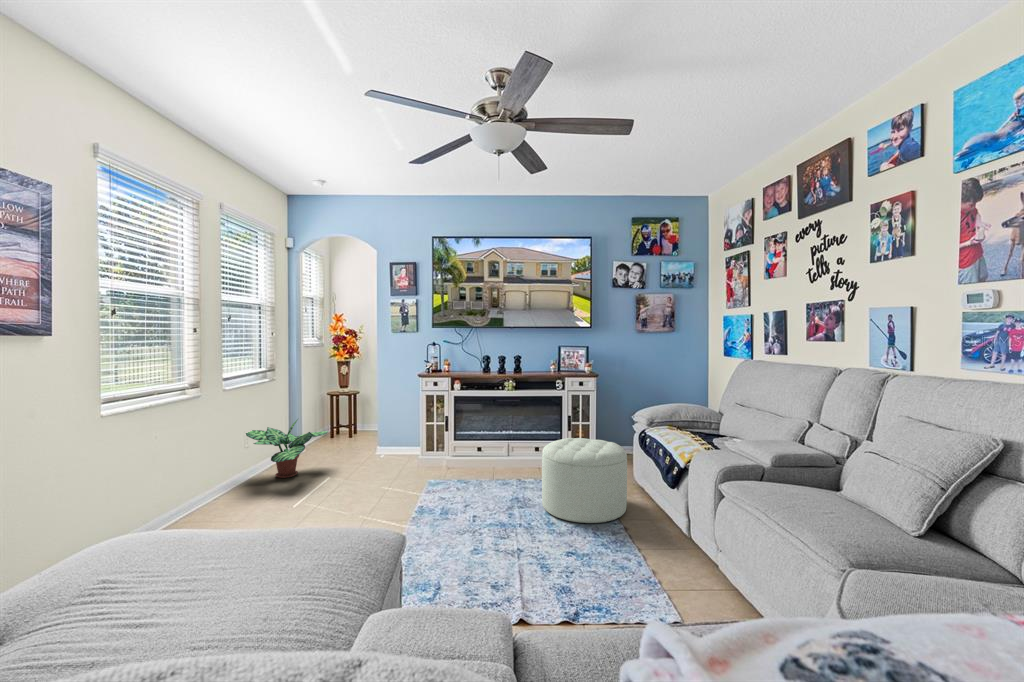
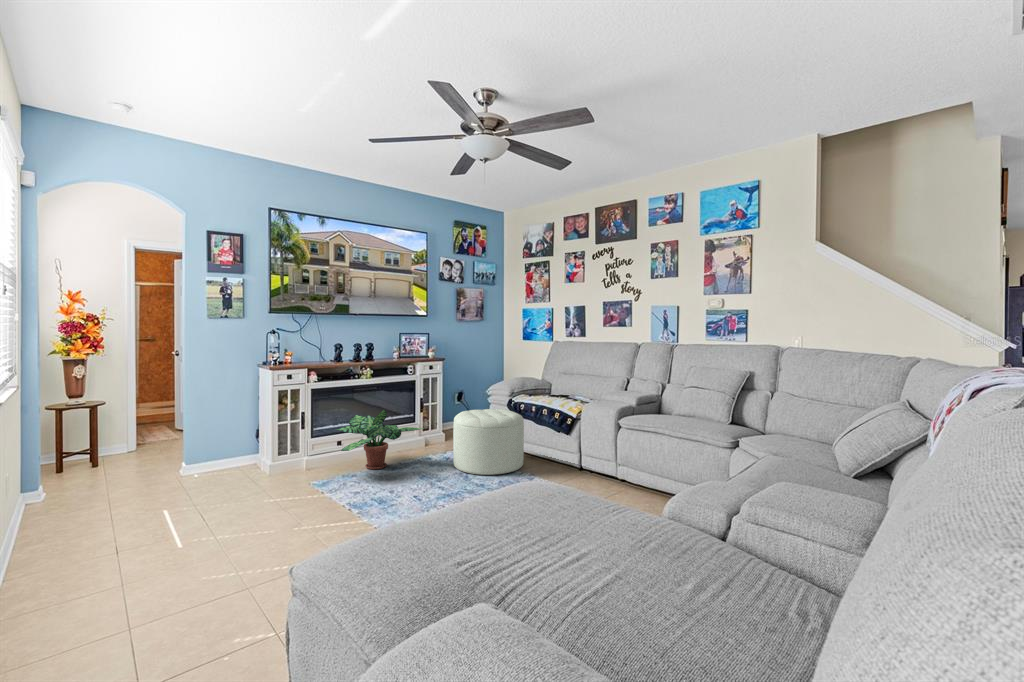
potted plant: present [246,419,328,478] -> present [336,409,424,470]

